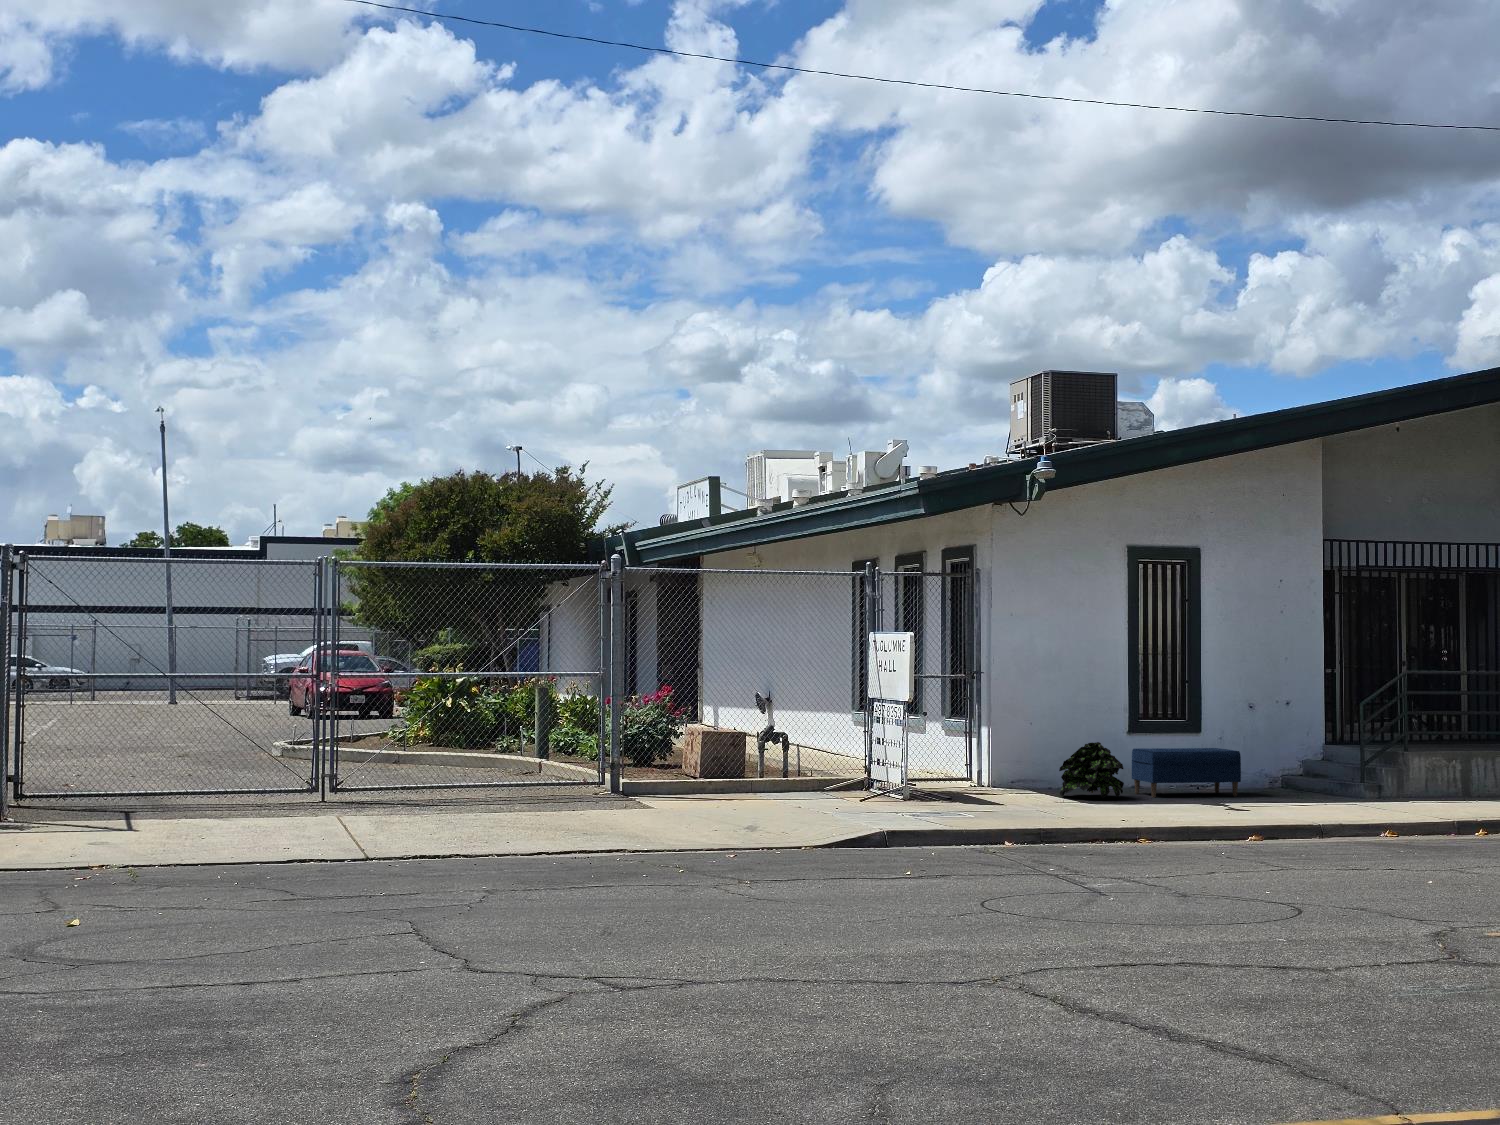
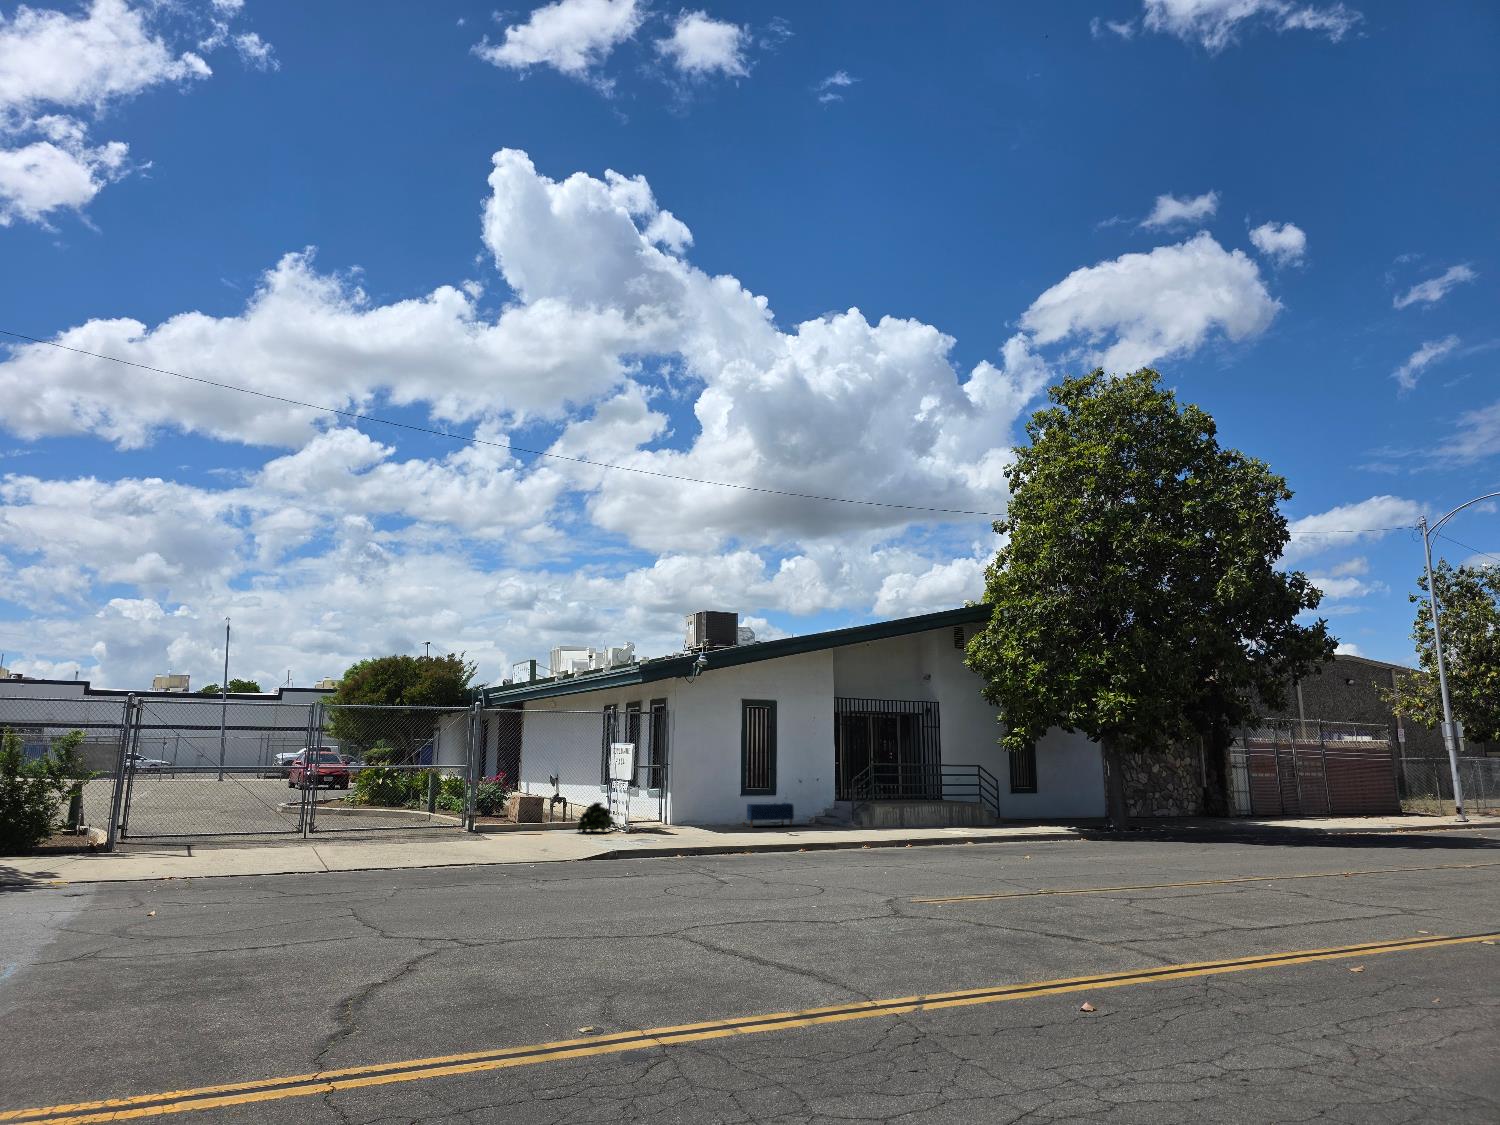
potted plant: present [1059,742,1124,798] -> present [578,802,615,832]

